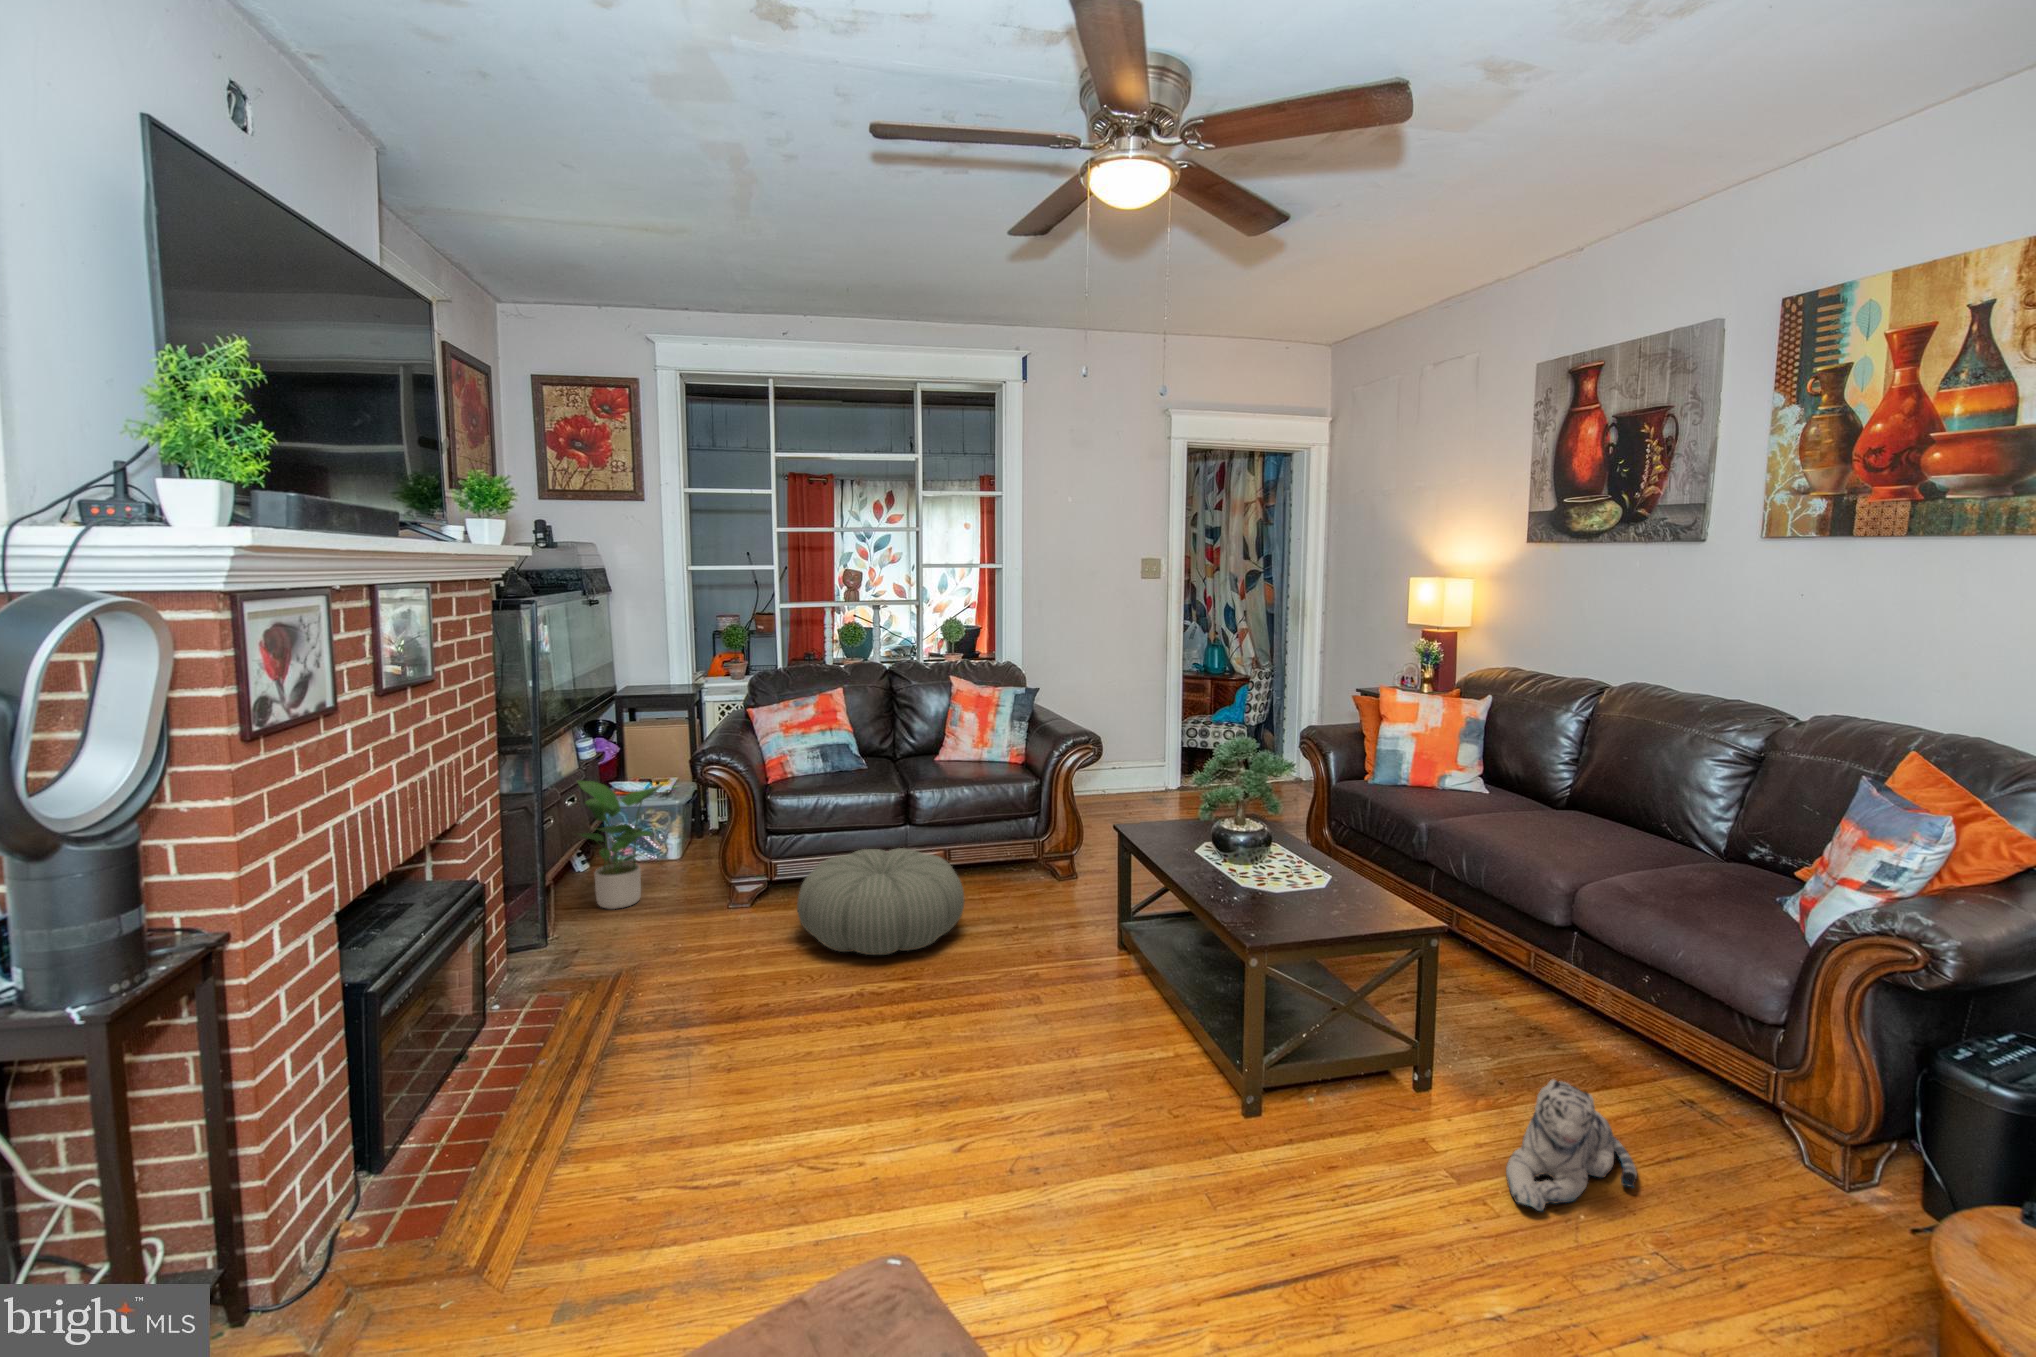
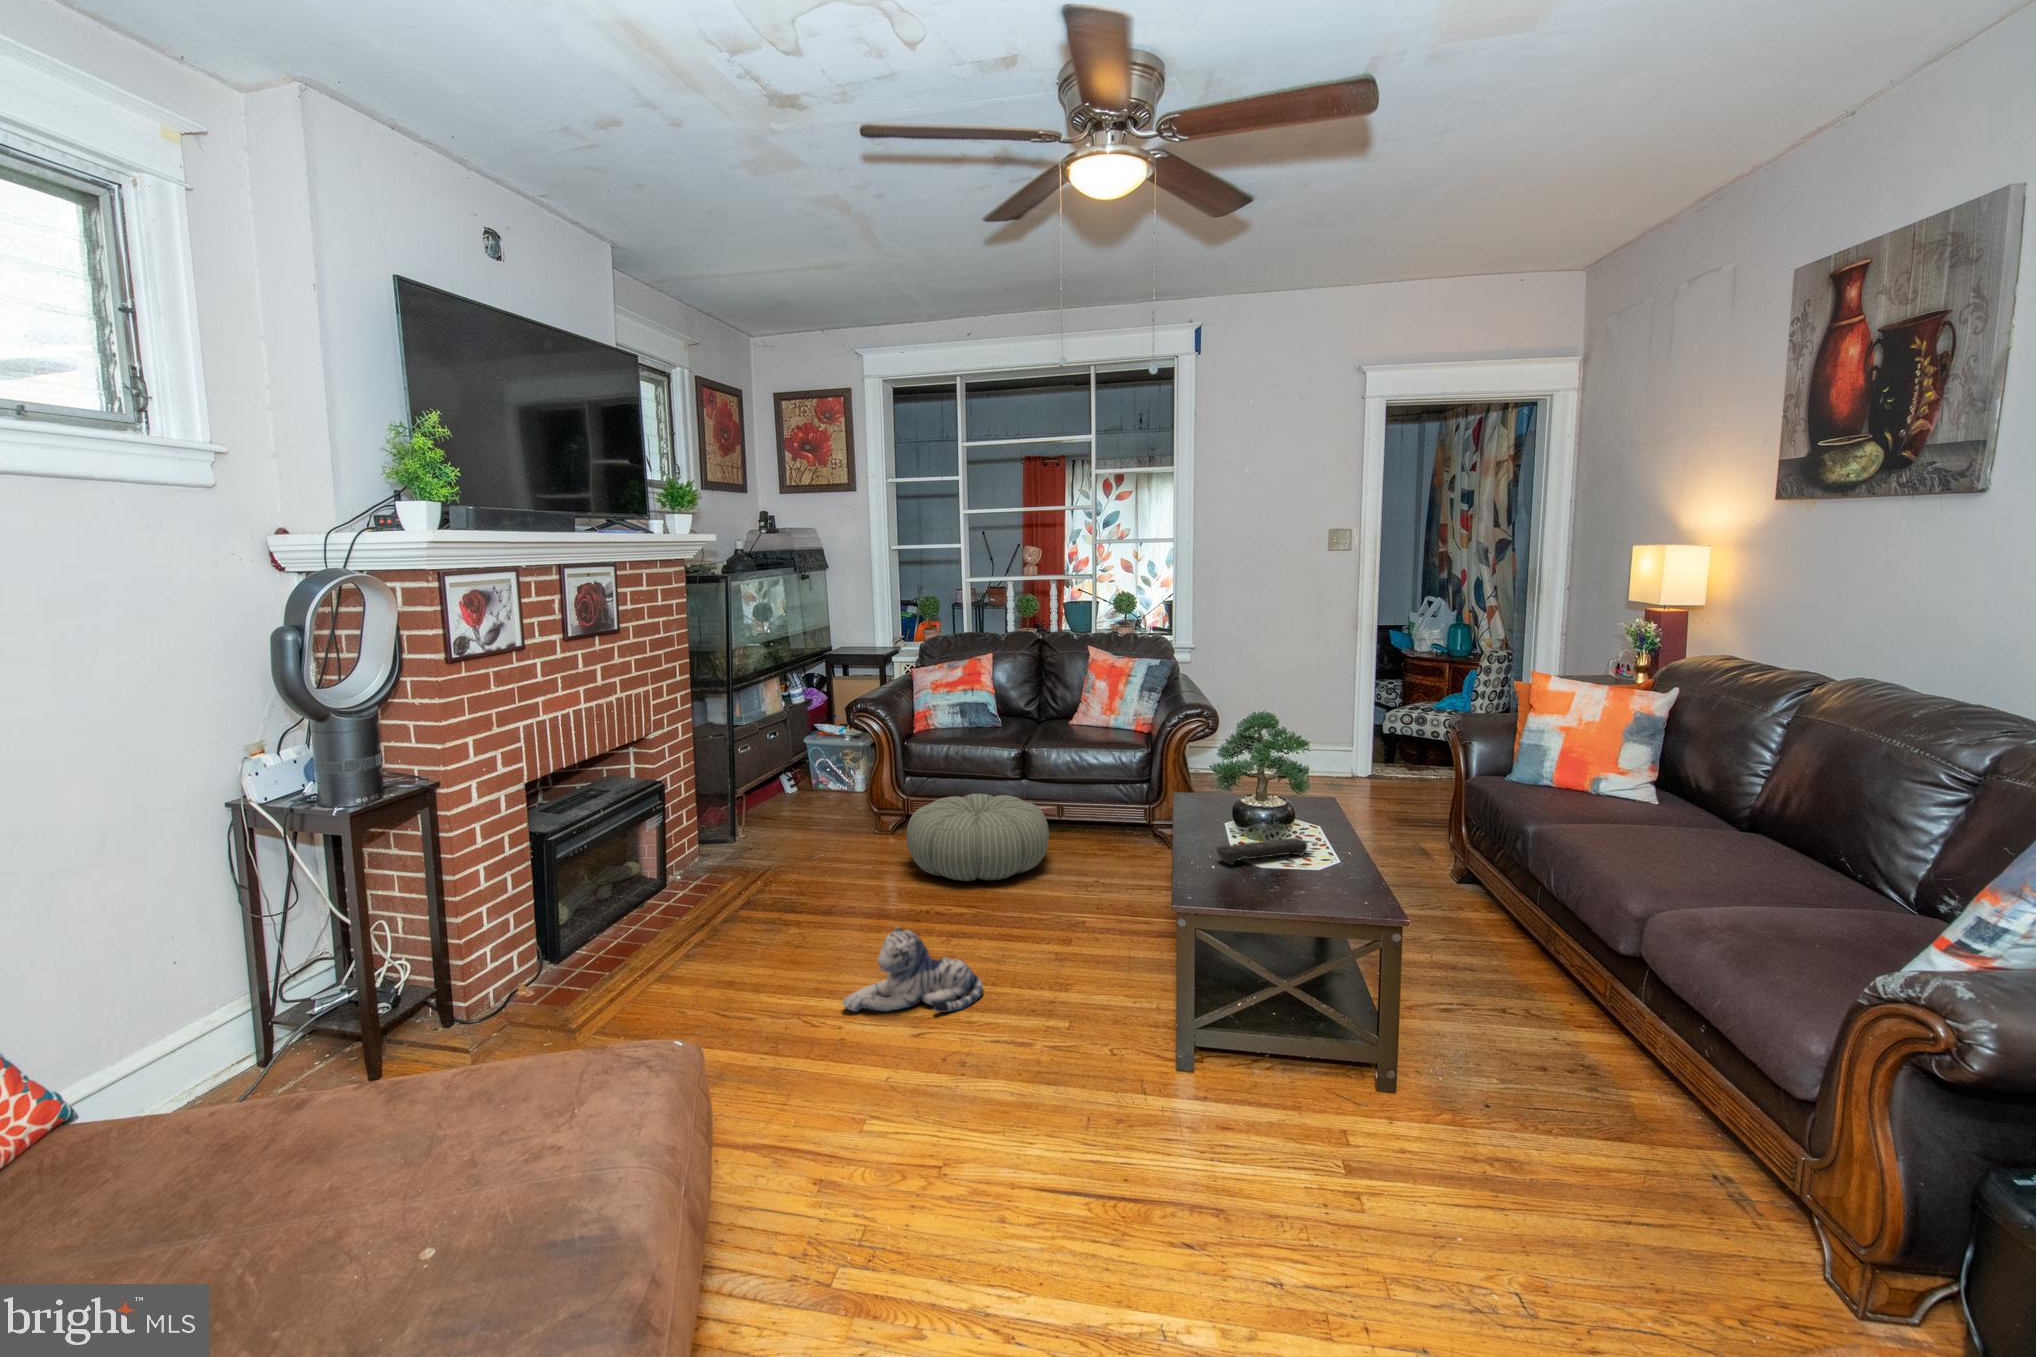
potted plant: present [577,781,663,909] -> none [763,721,837,827]
remote control: none [1260,877,1337,916] -> present [1216,838,1308,865]
plush toy: present [1506,1080,1637,1211] -> present [843,927,984,1013]

